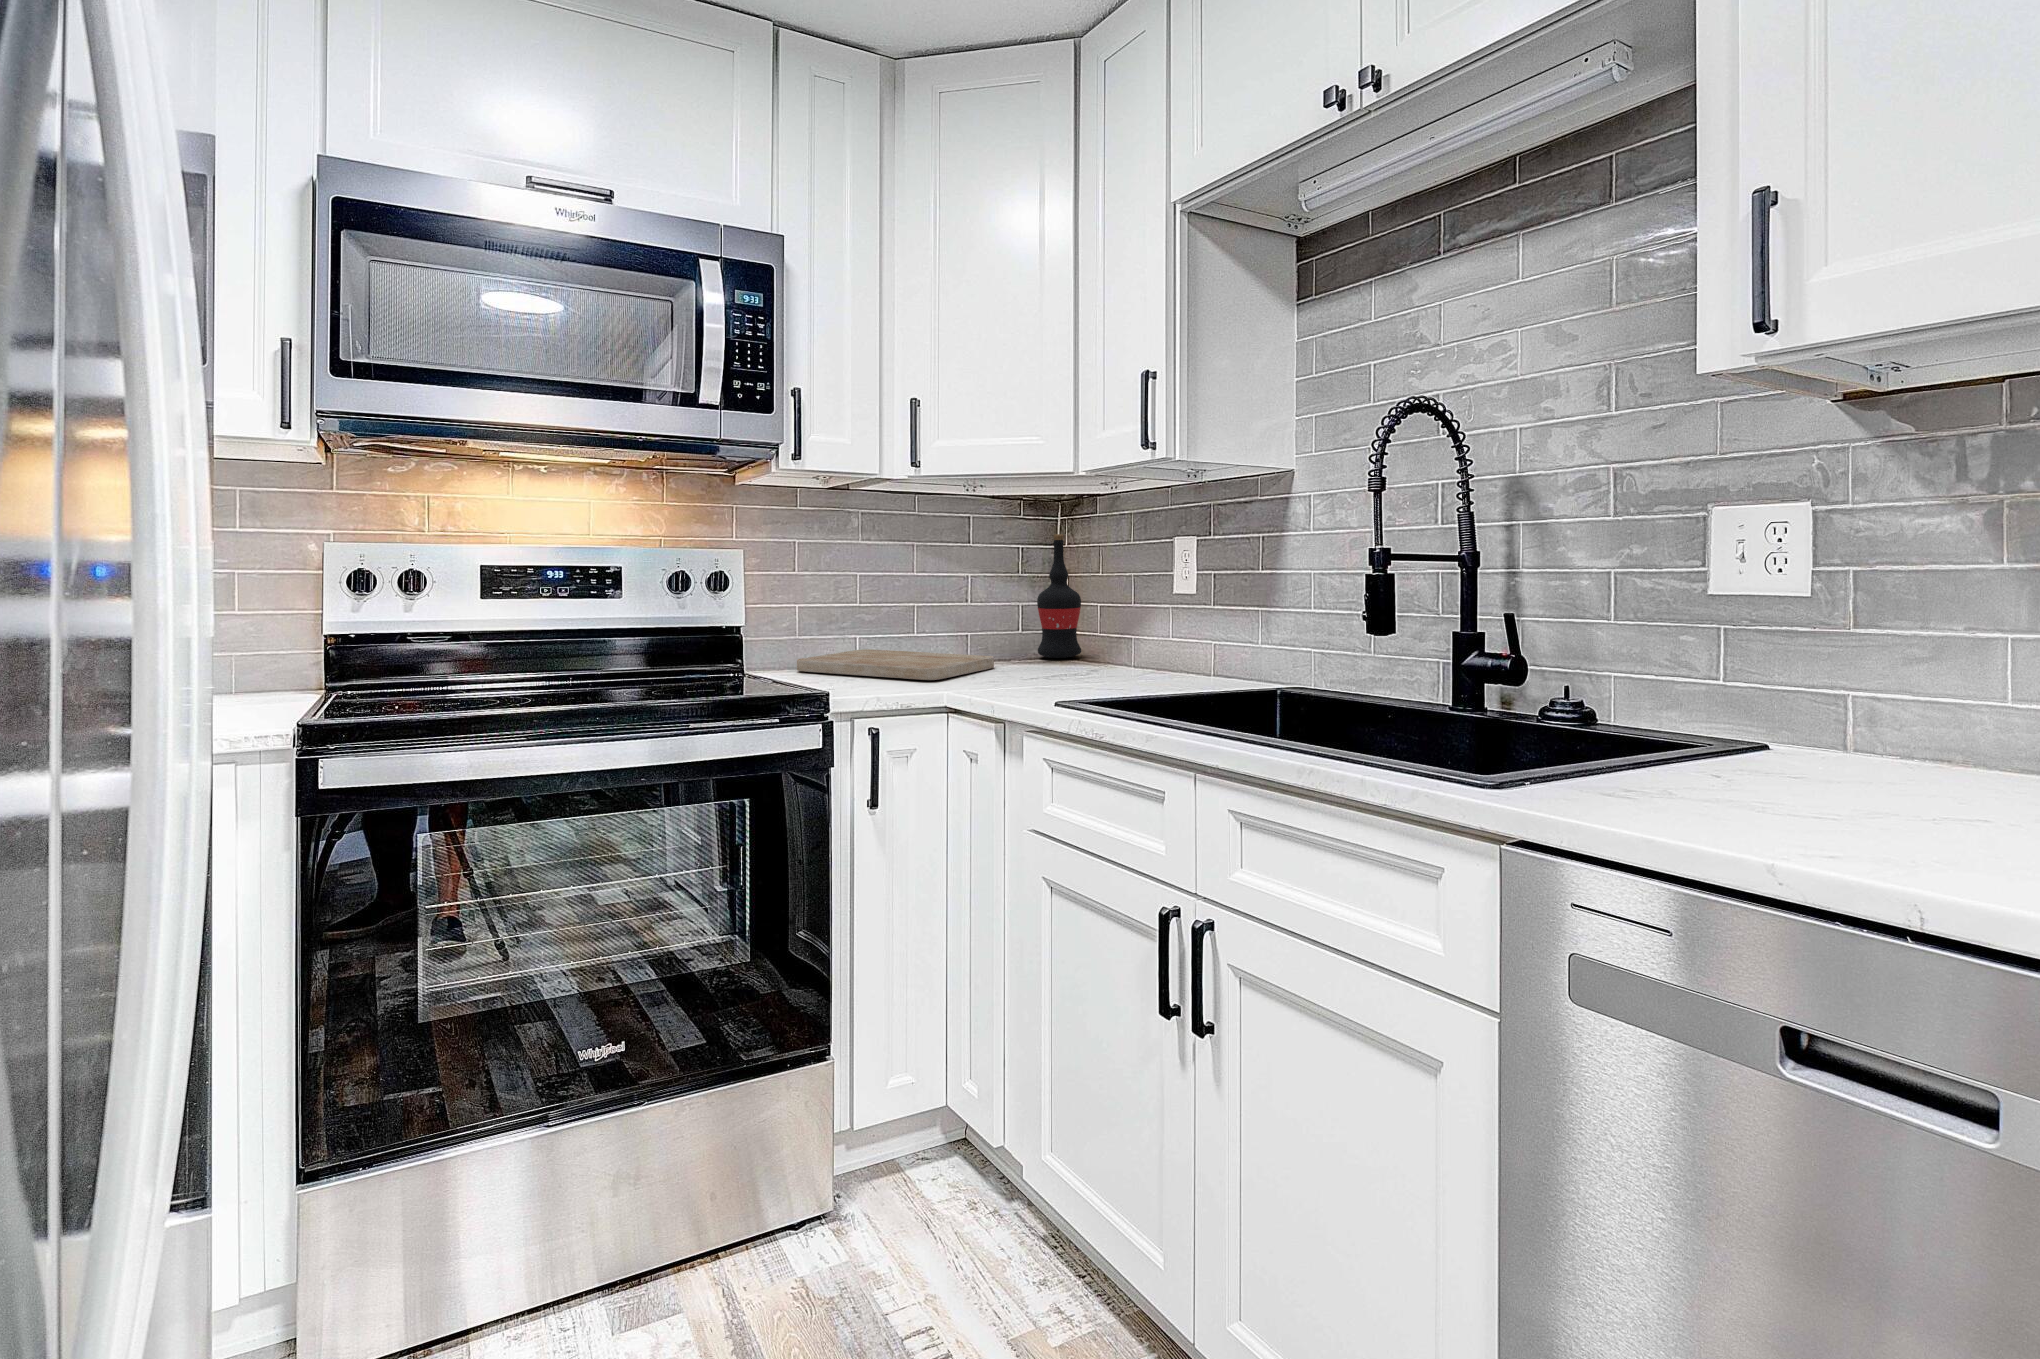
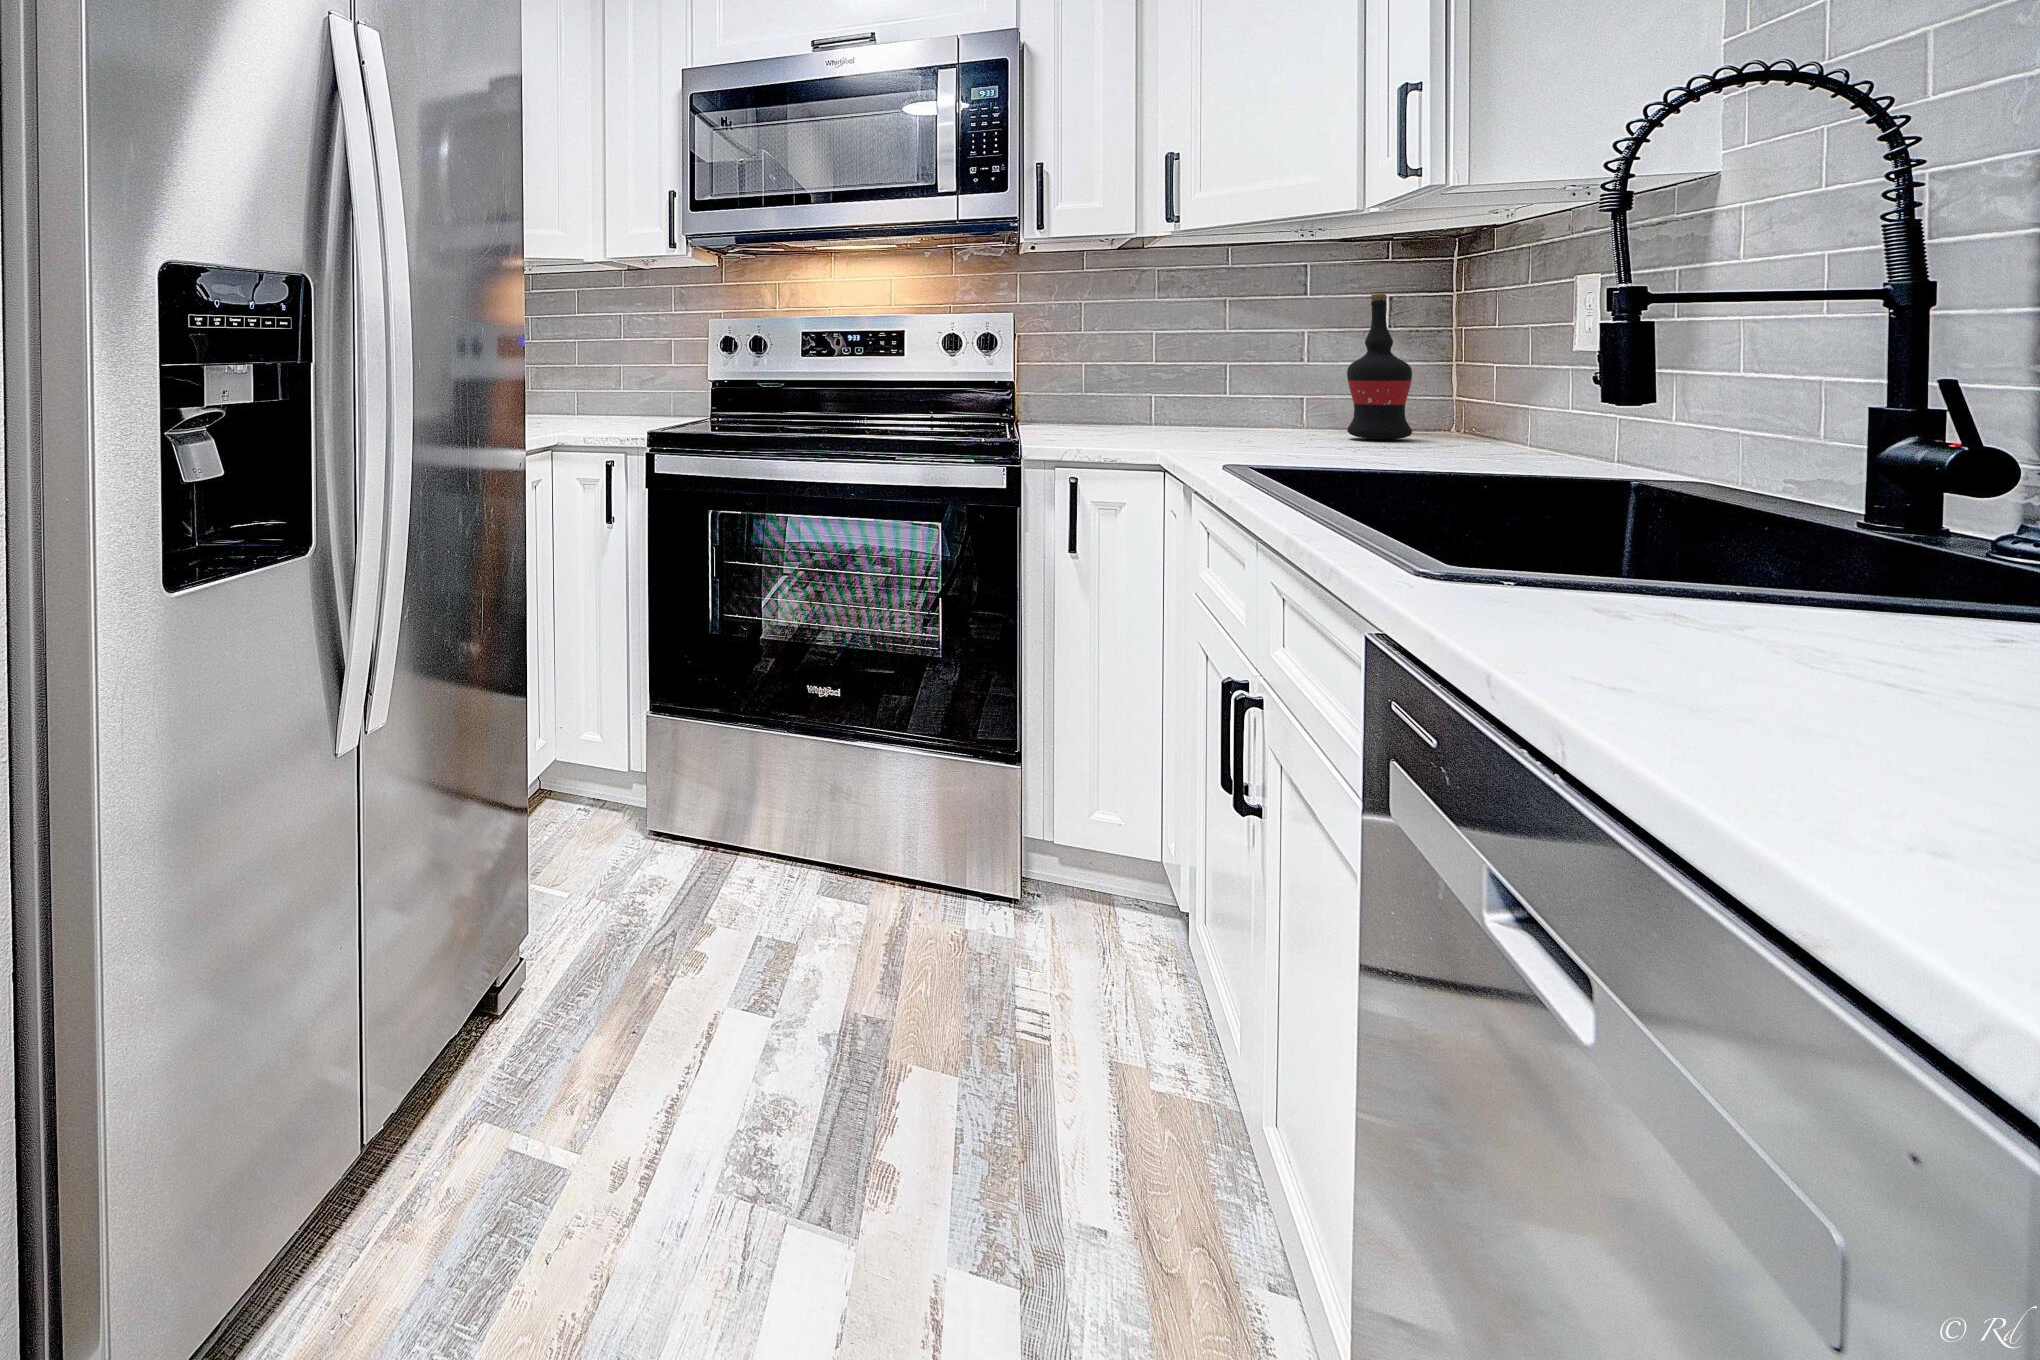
cutting board: present [797,649,994,680] -> none [1060,418,1269,442]

